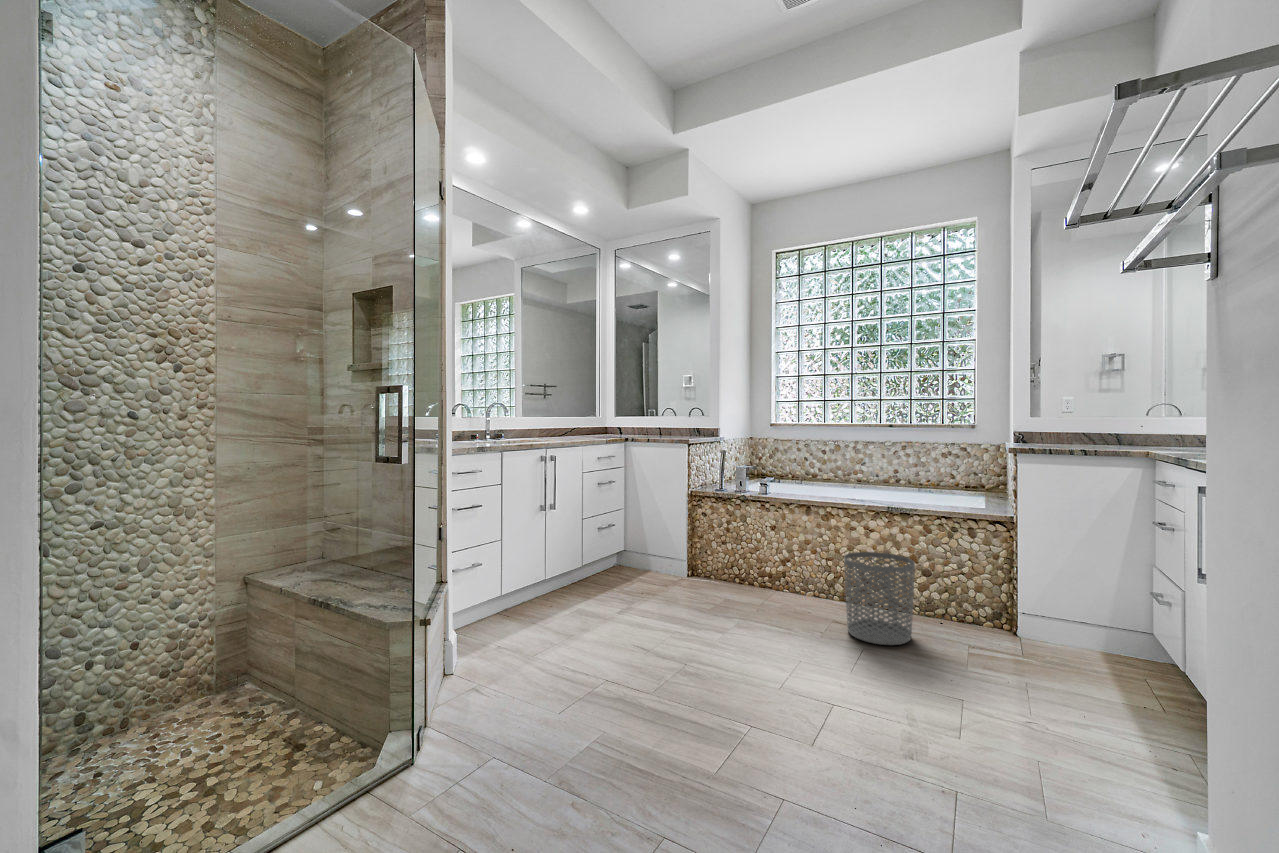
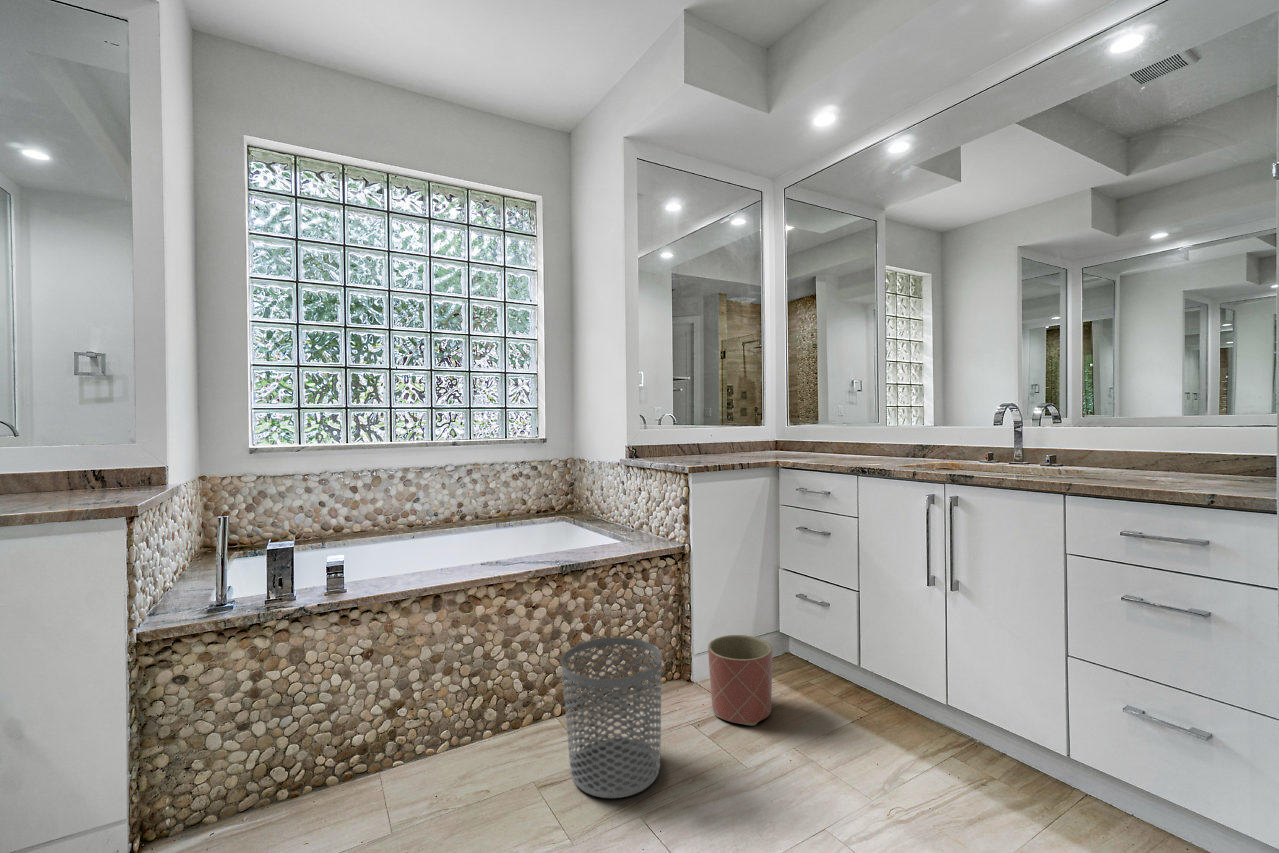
planter: none [990,594,1056,666] -> present [708,635,772,726]

